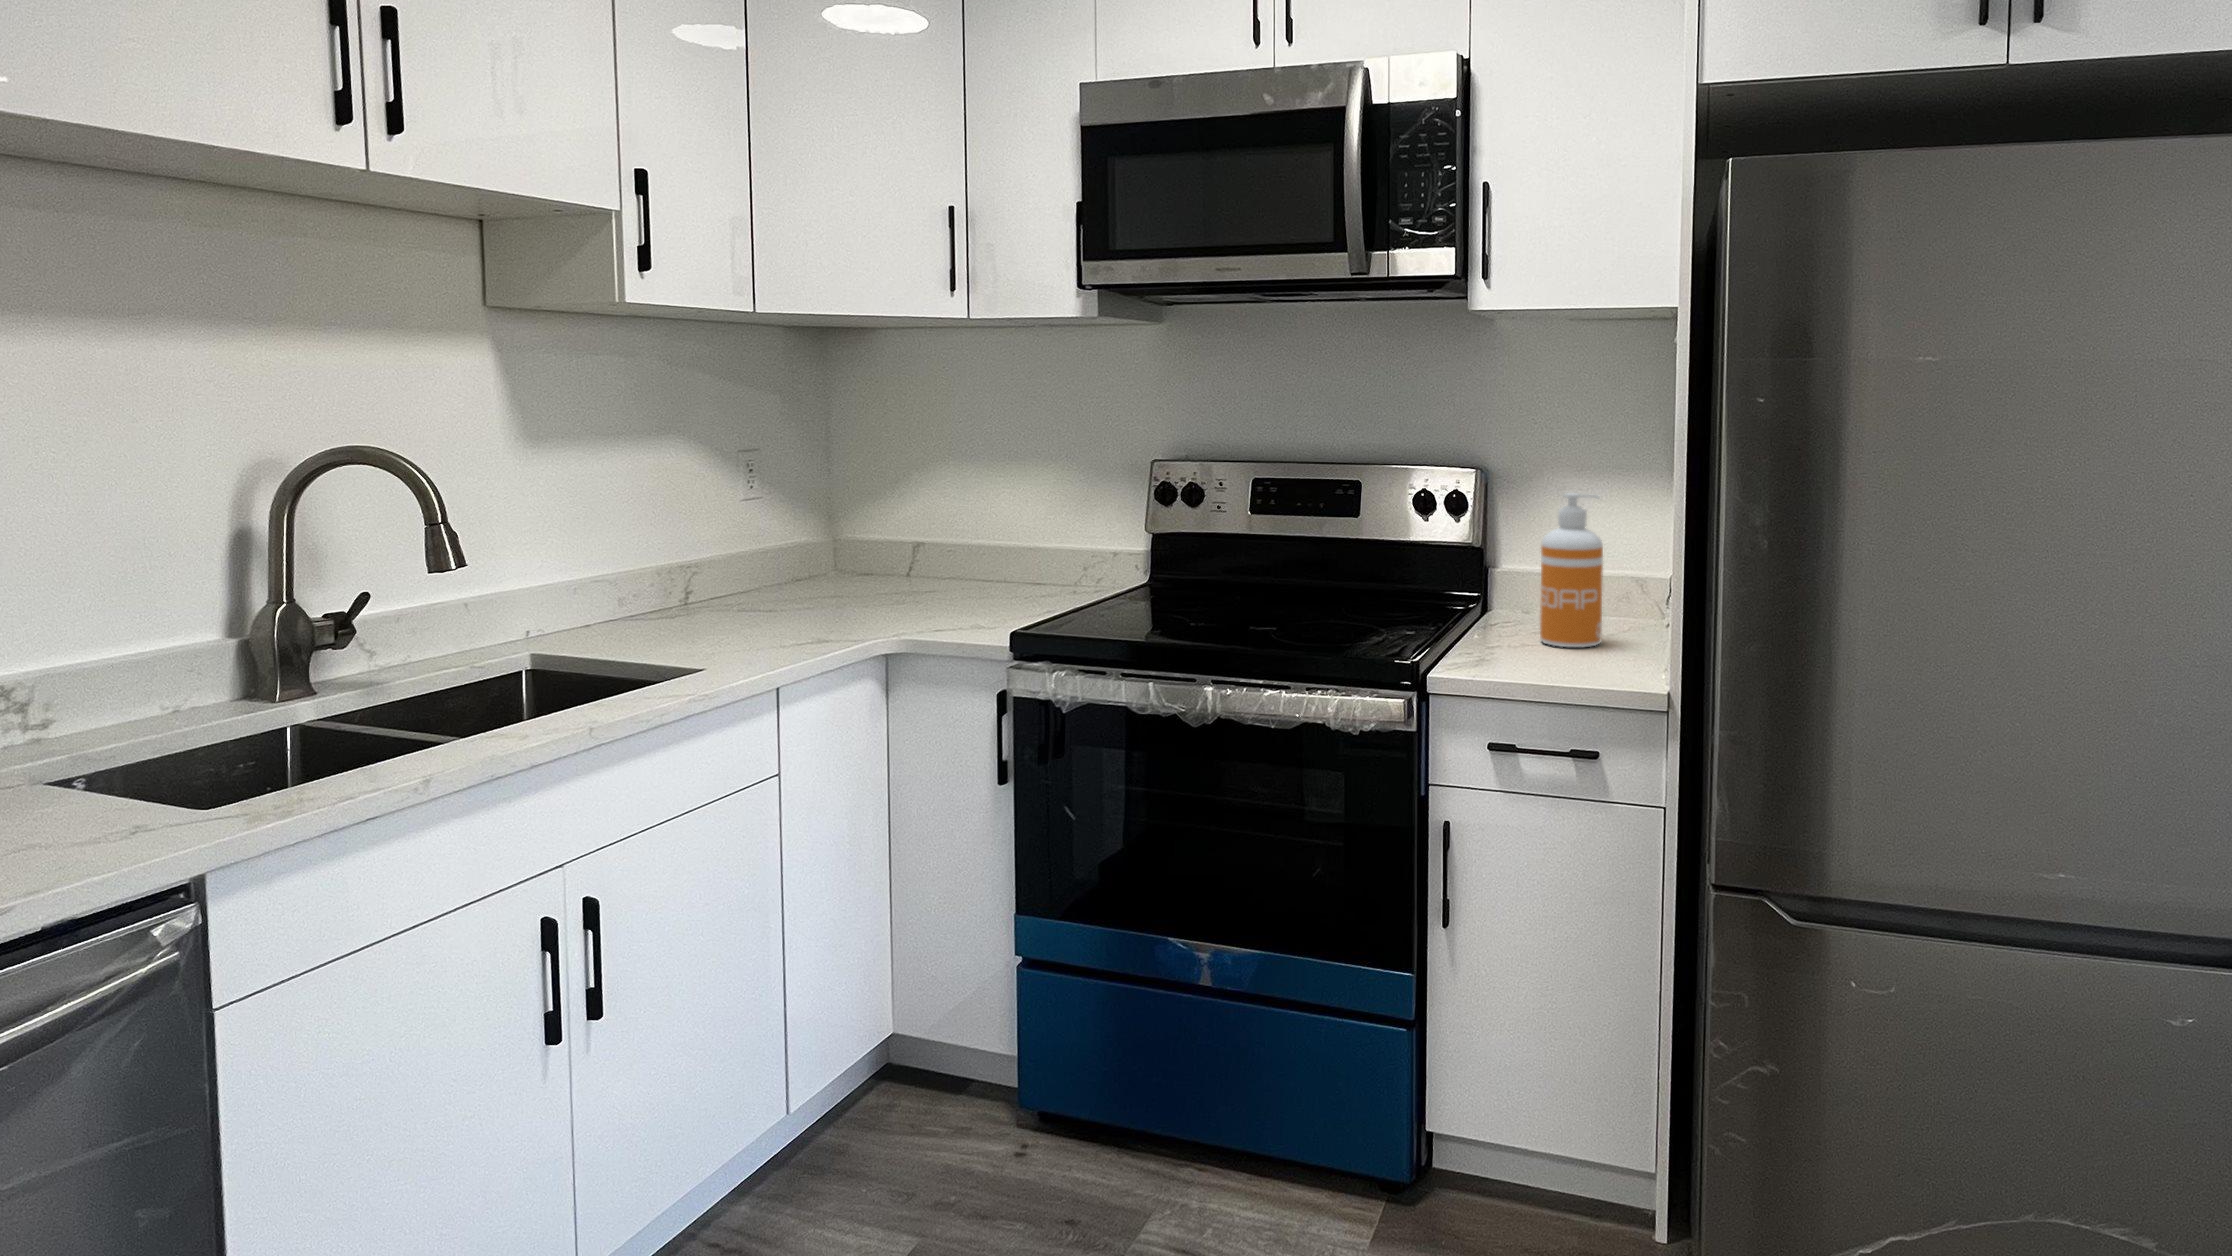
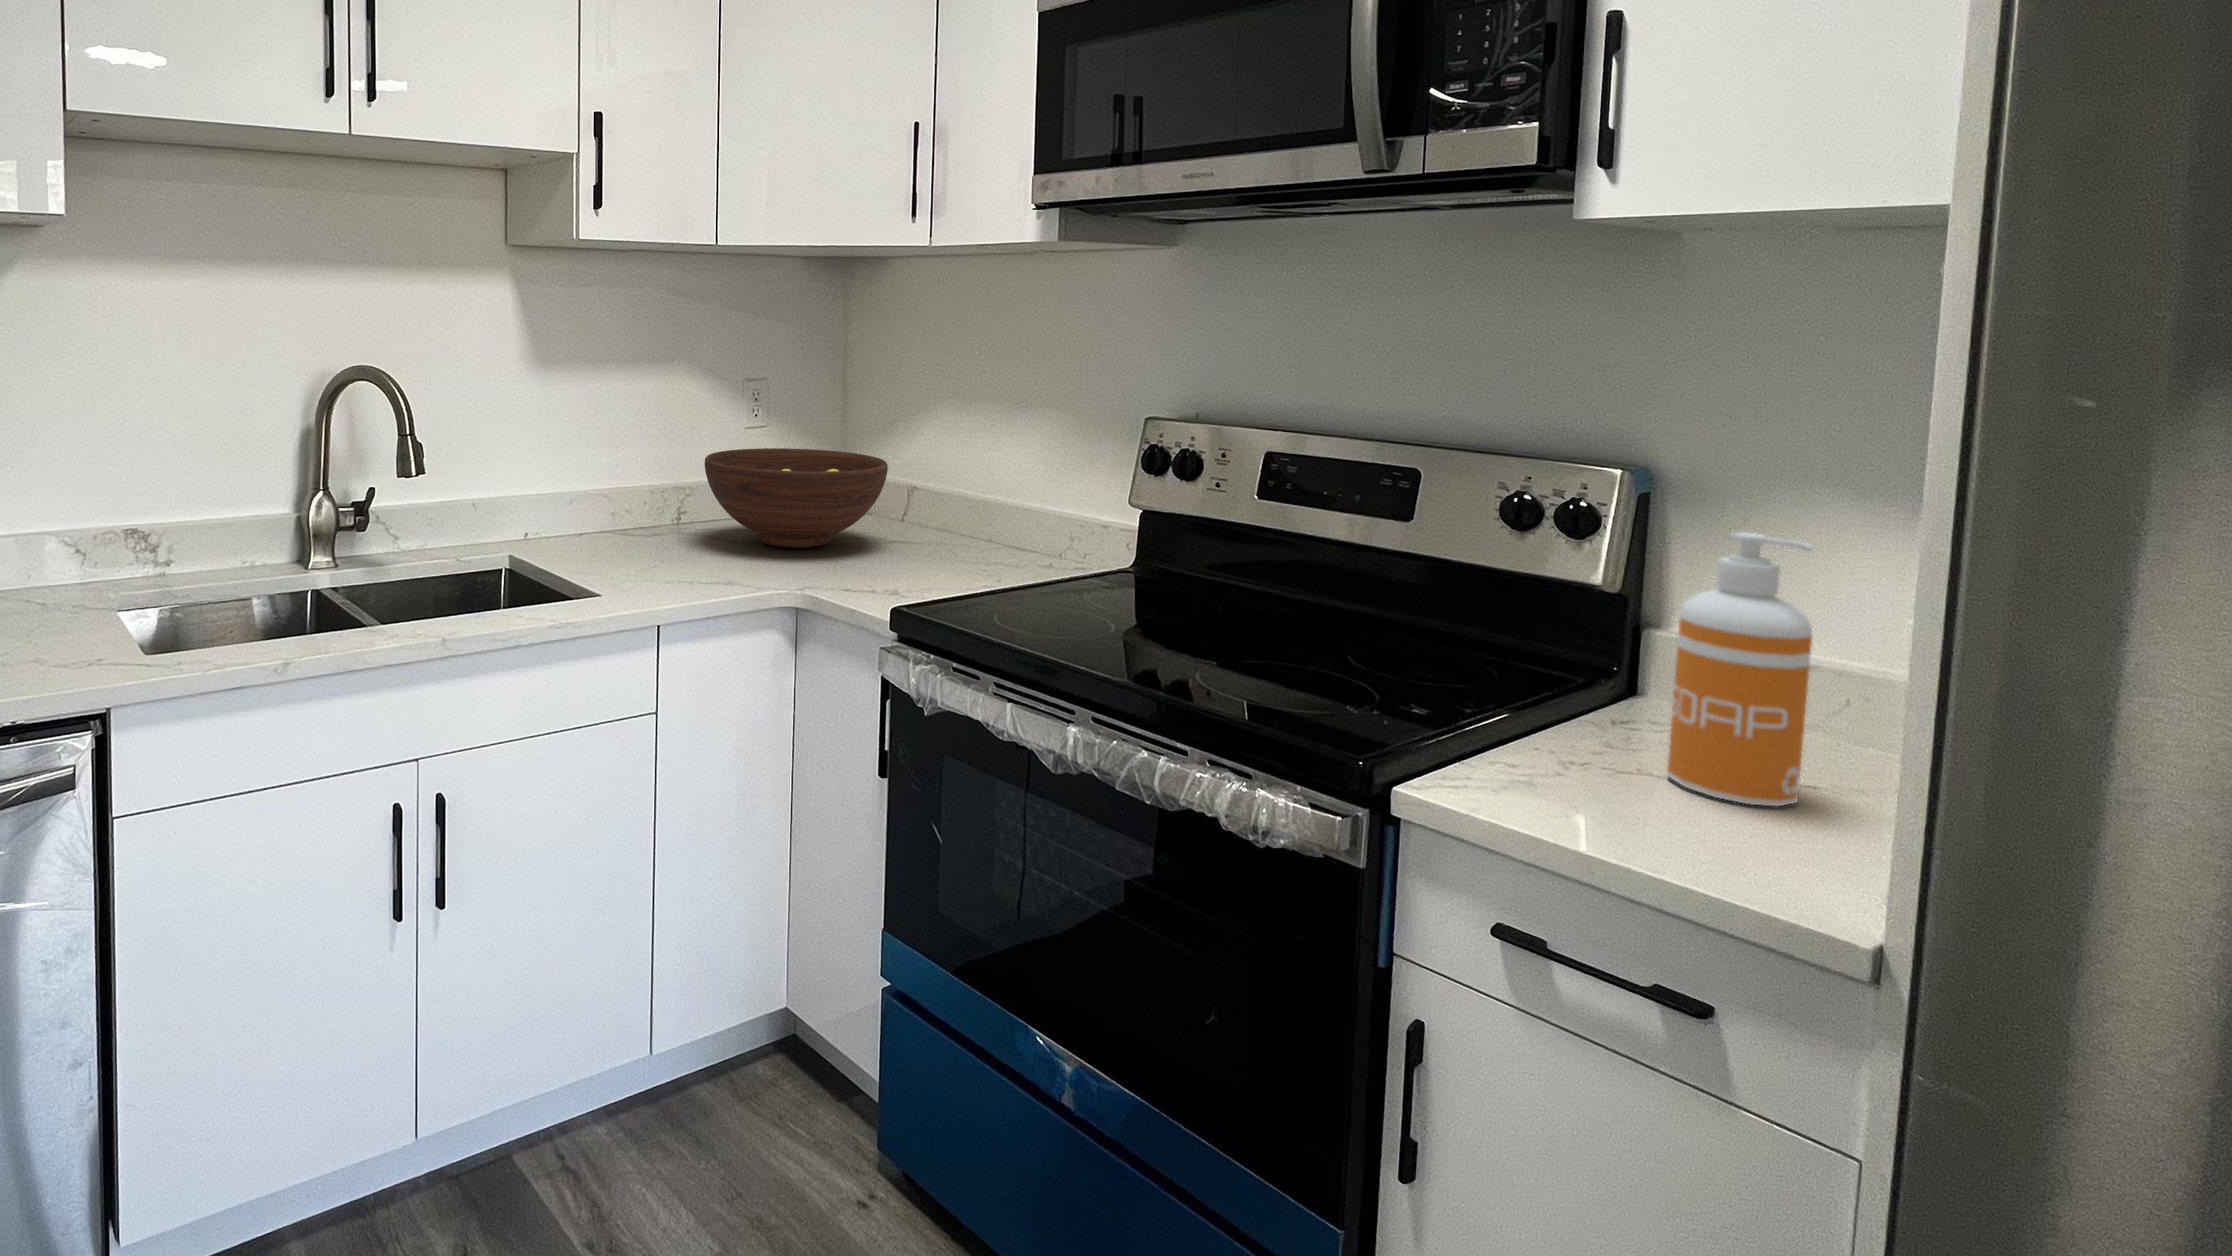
fruit bowl: none [730,516,920,610] -> present [705,448,888,548]

